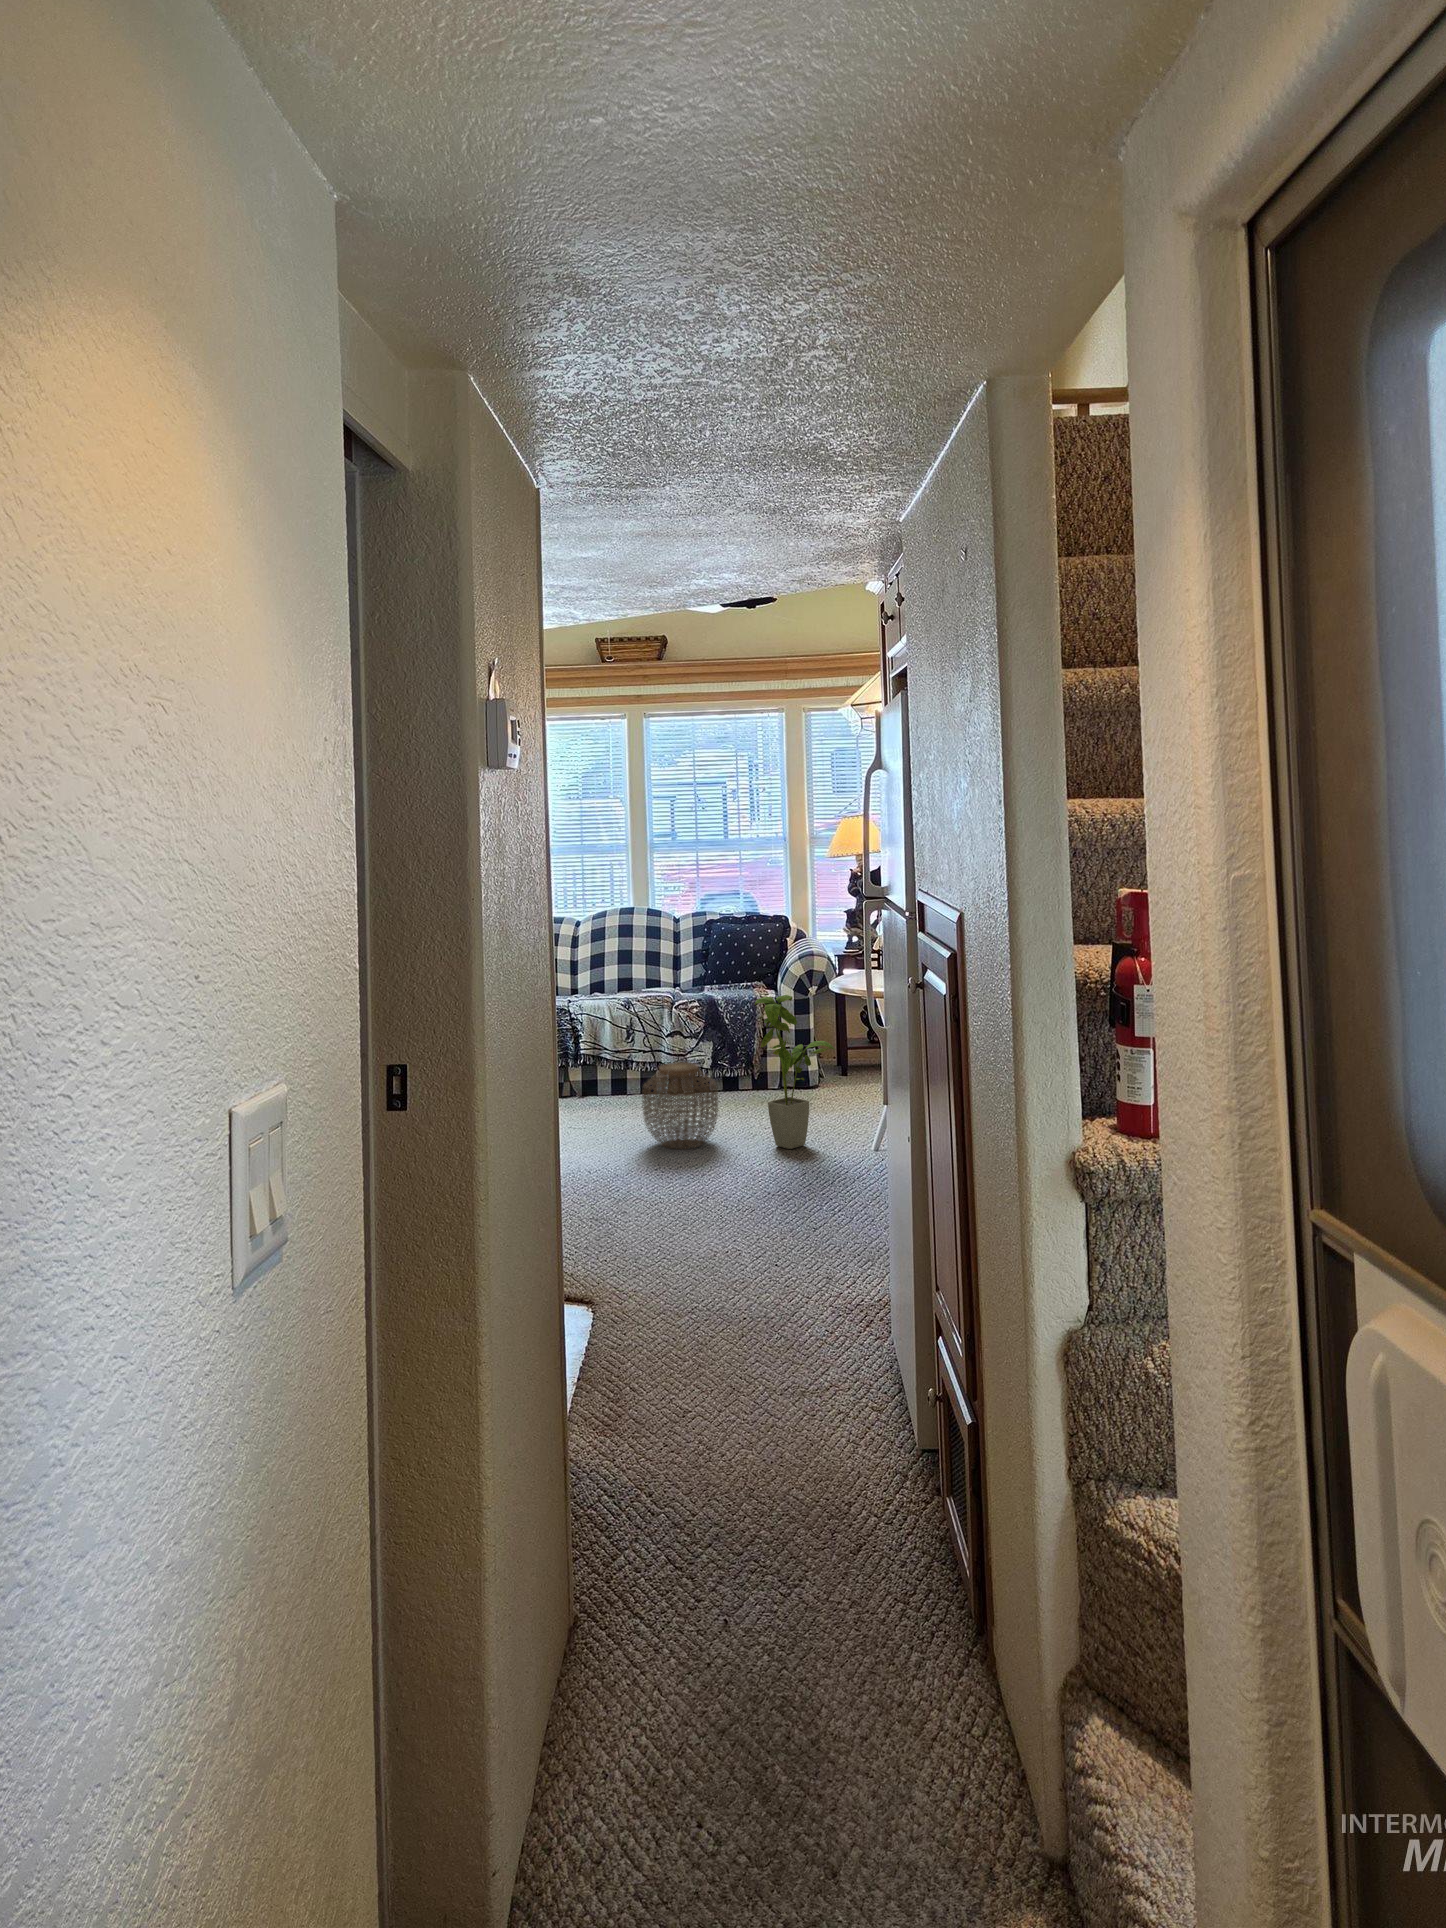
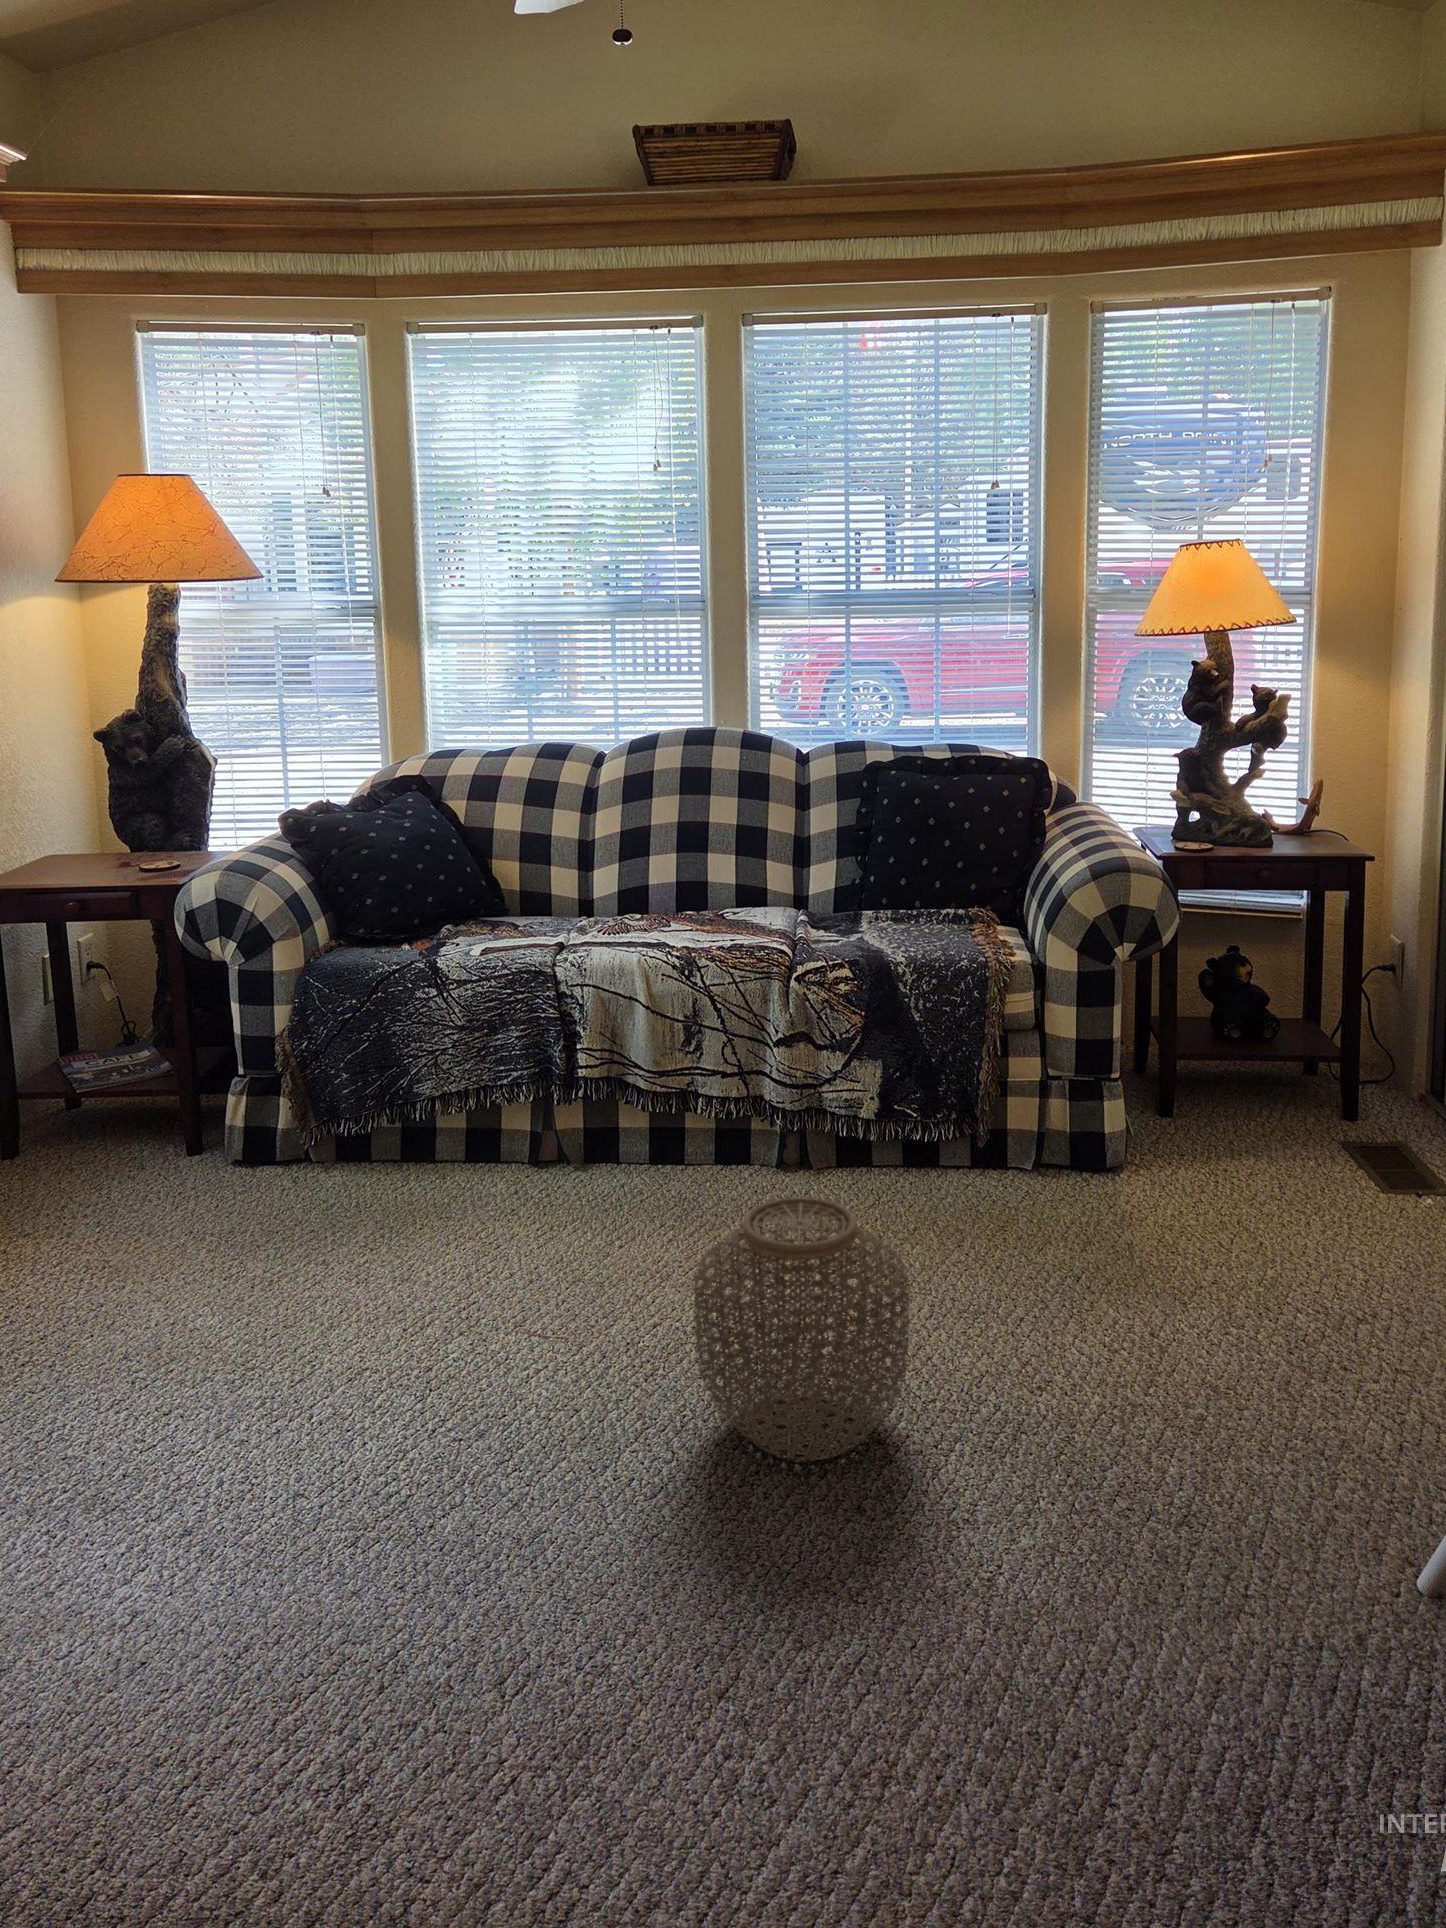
house plant: present [754,995,835,1149] -> none [1036,1053,1295,1497]

